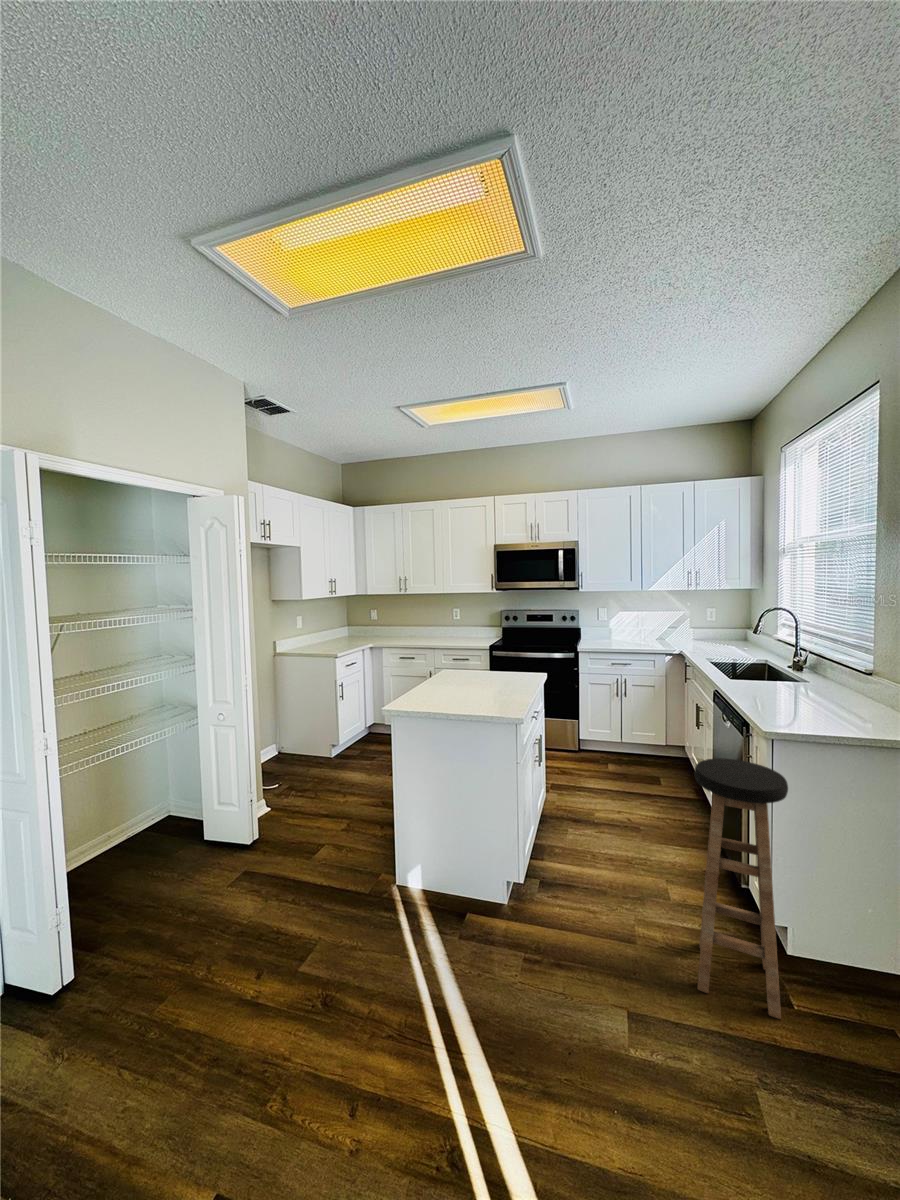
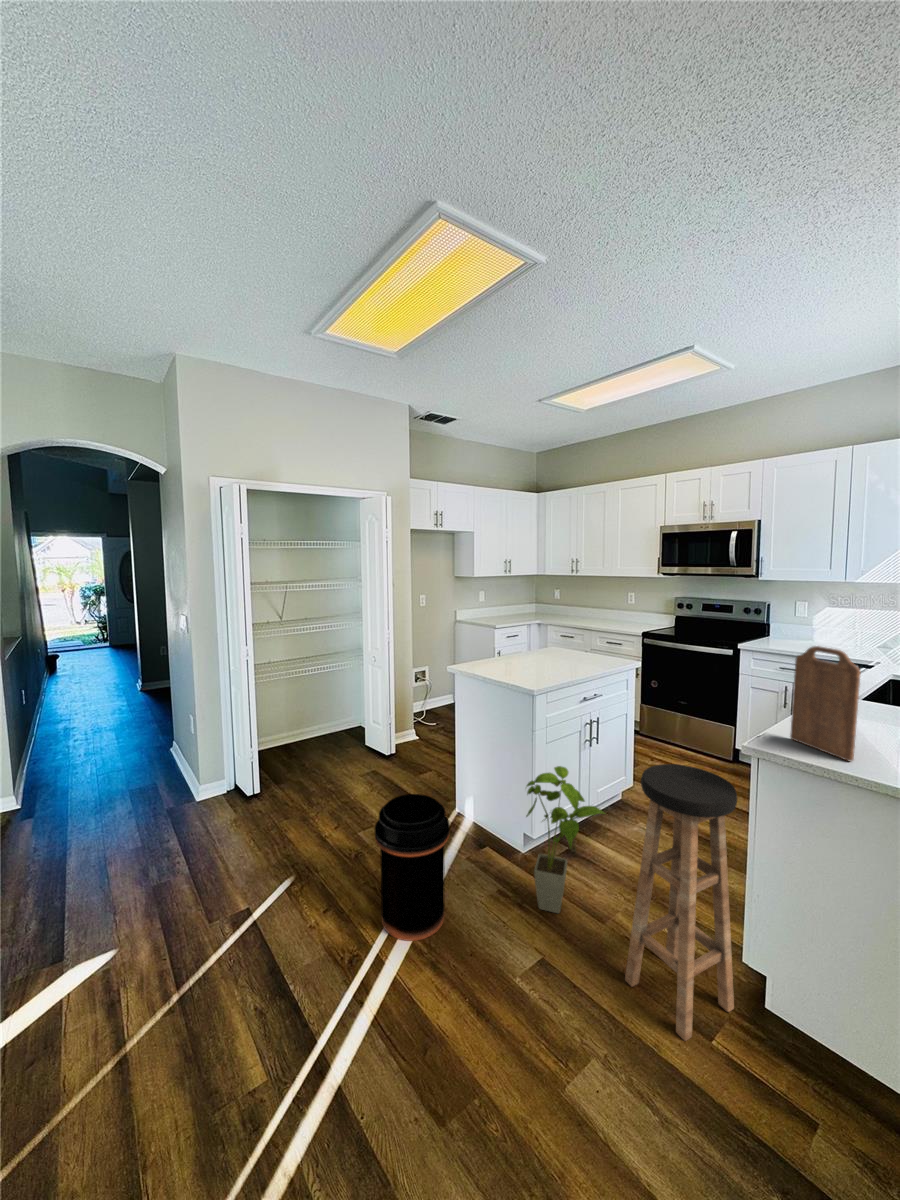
cutting board: none [767,636,829,725] -> present [790,646,861,761]
house plant: none [543,792,632,959] -> present [526,766,605,913]
trash can: none [418,877,517,1090] -> present [375,794,450,941]

